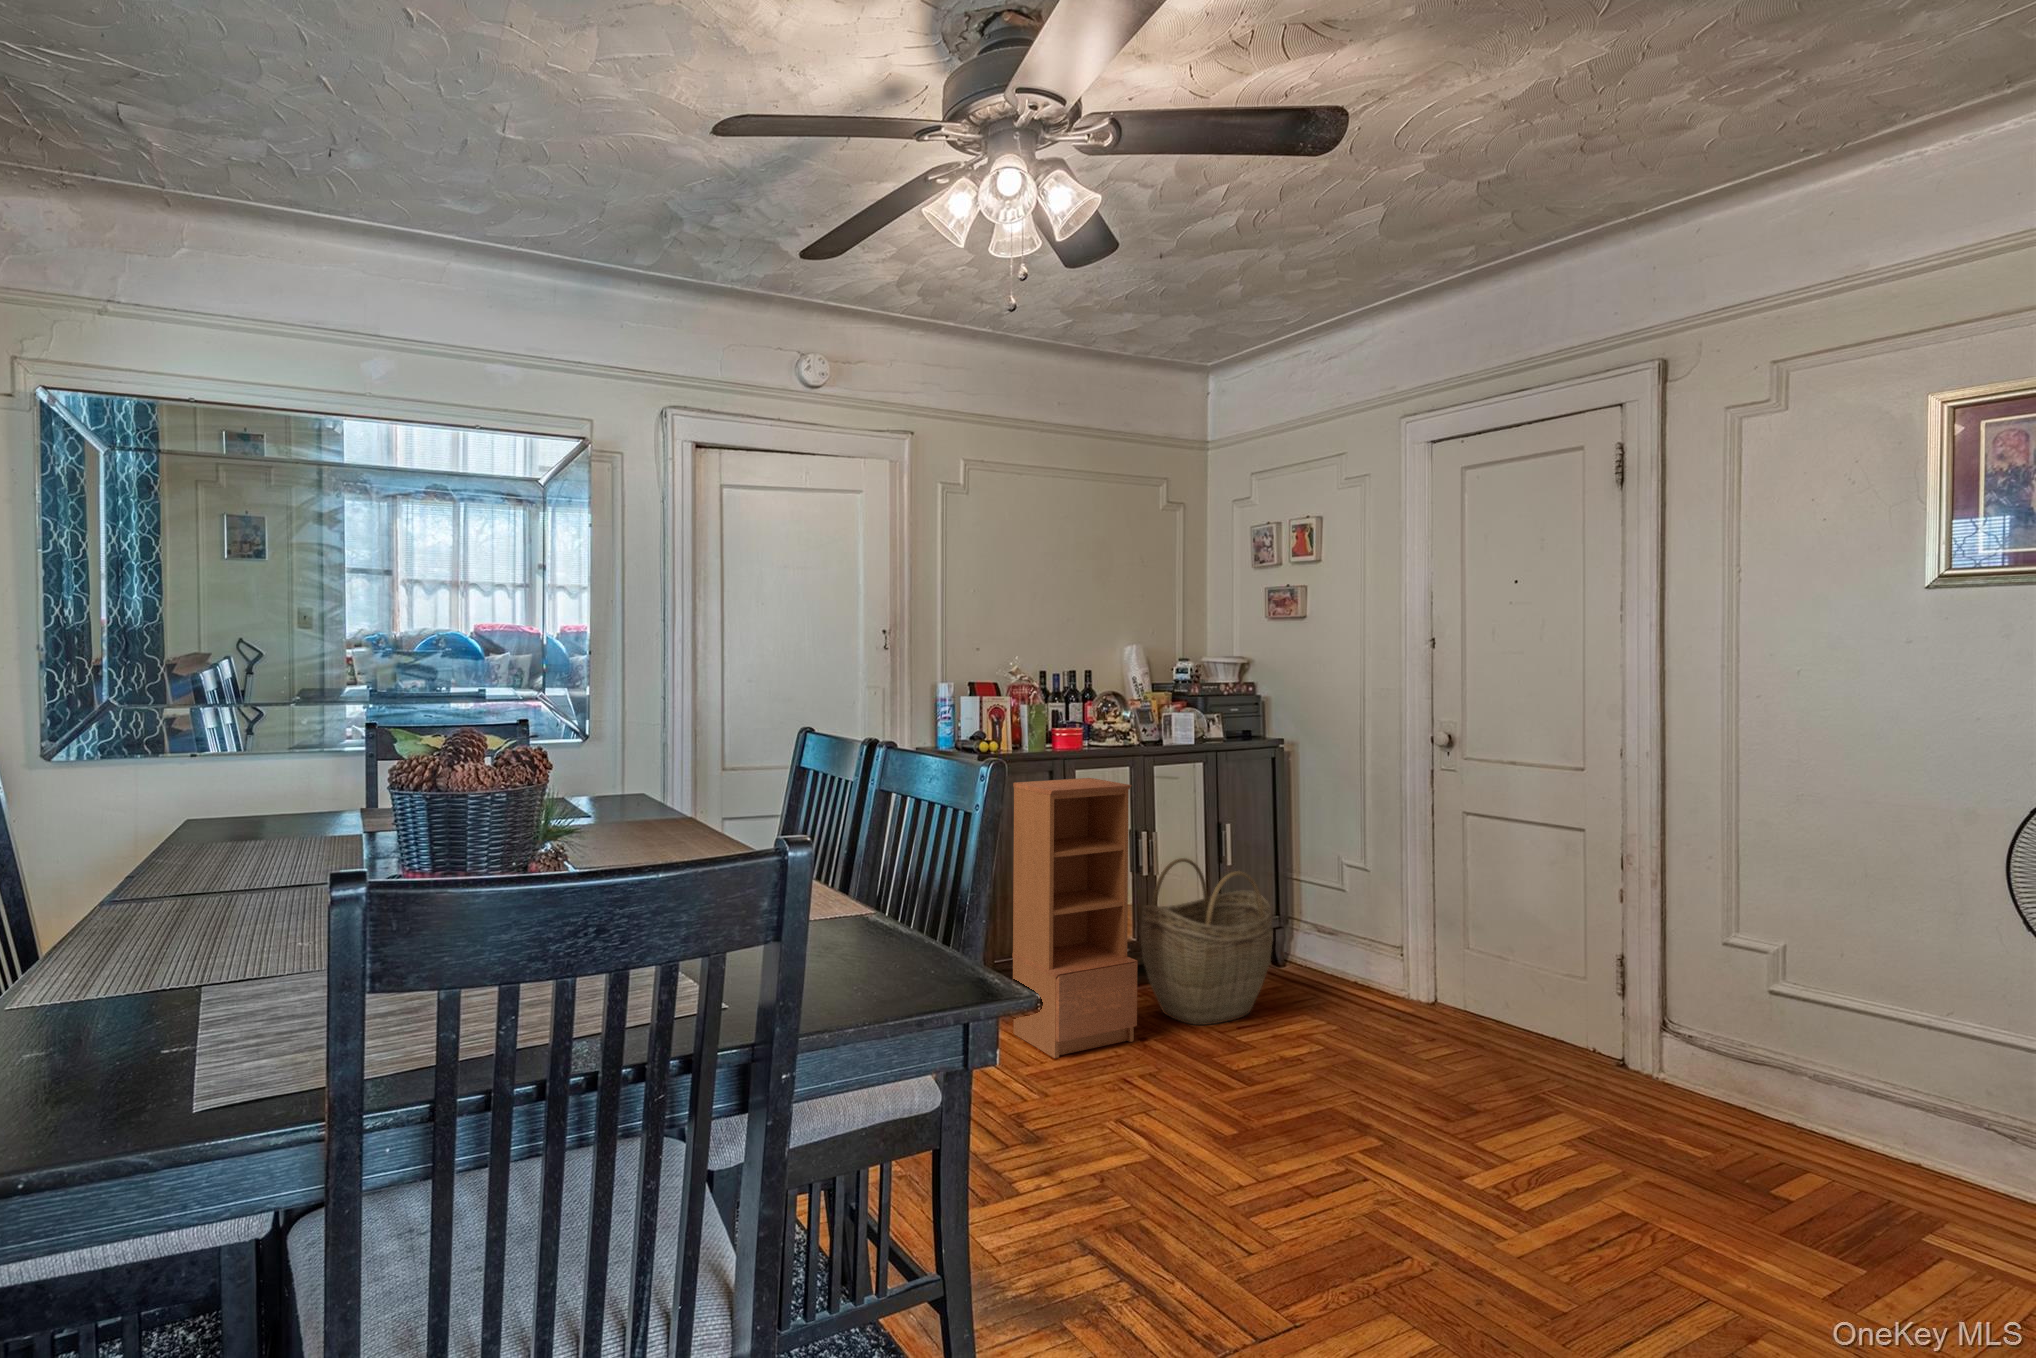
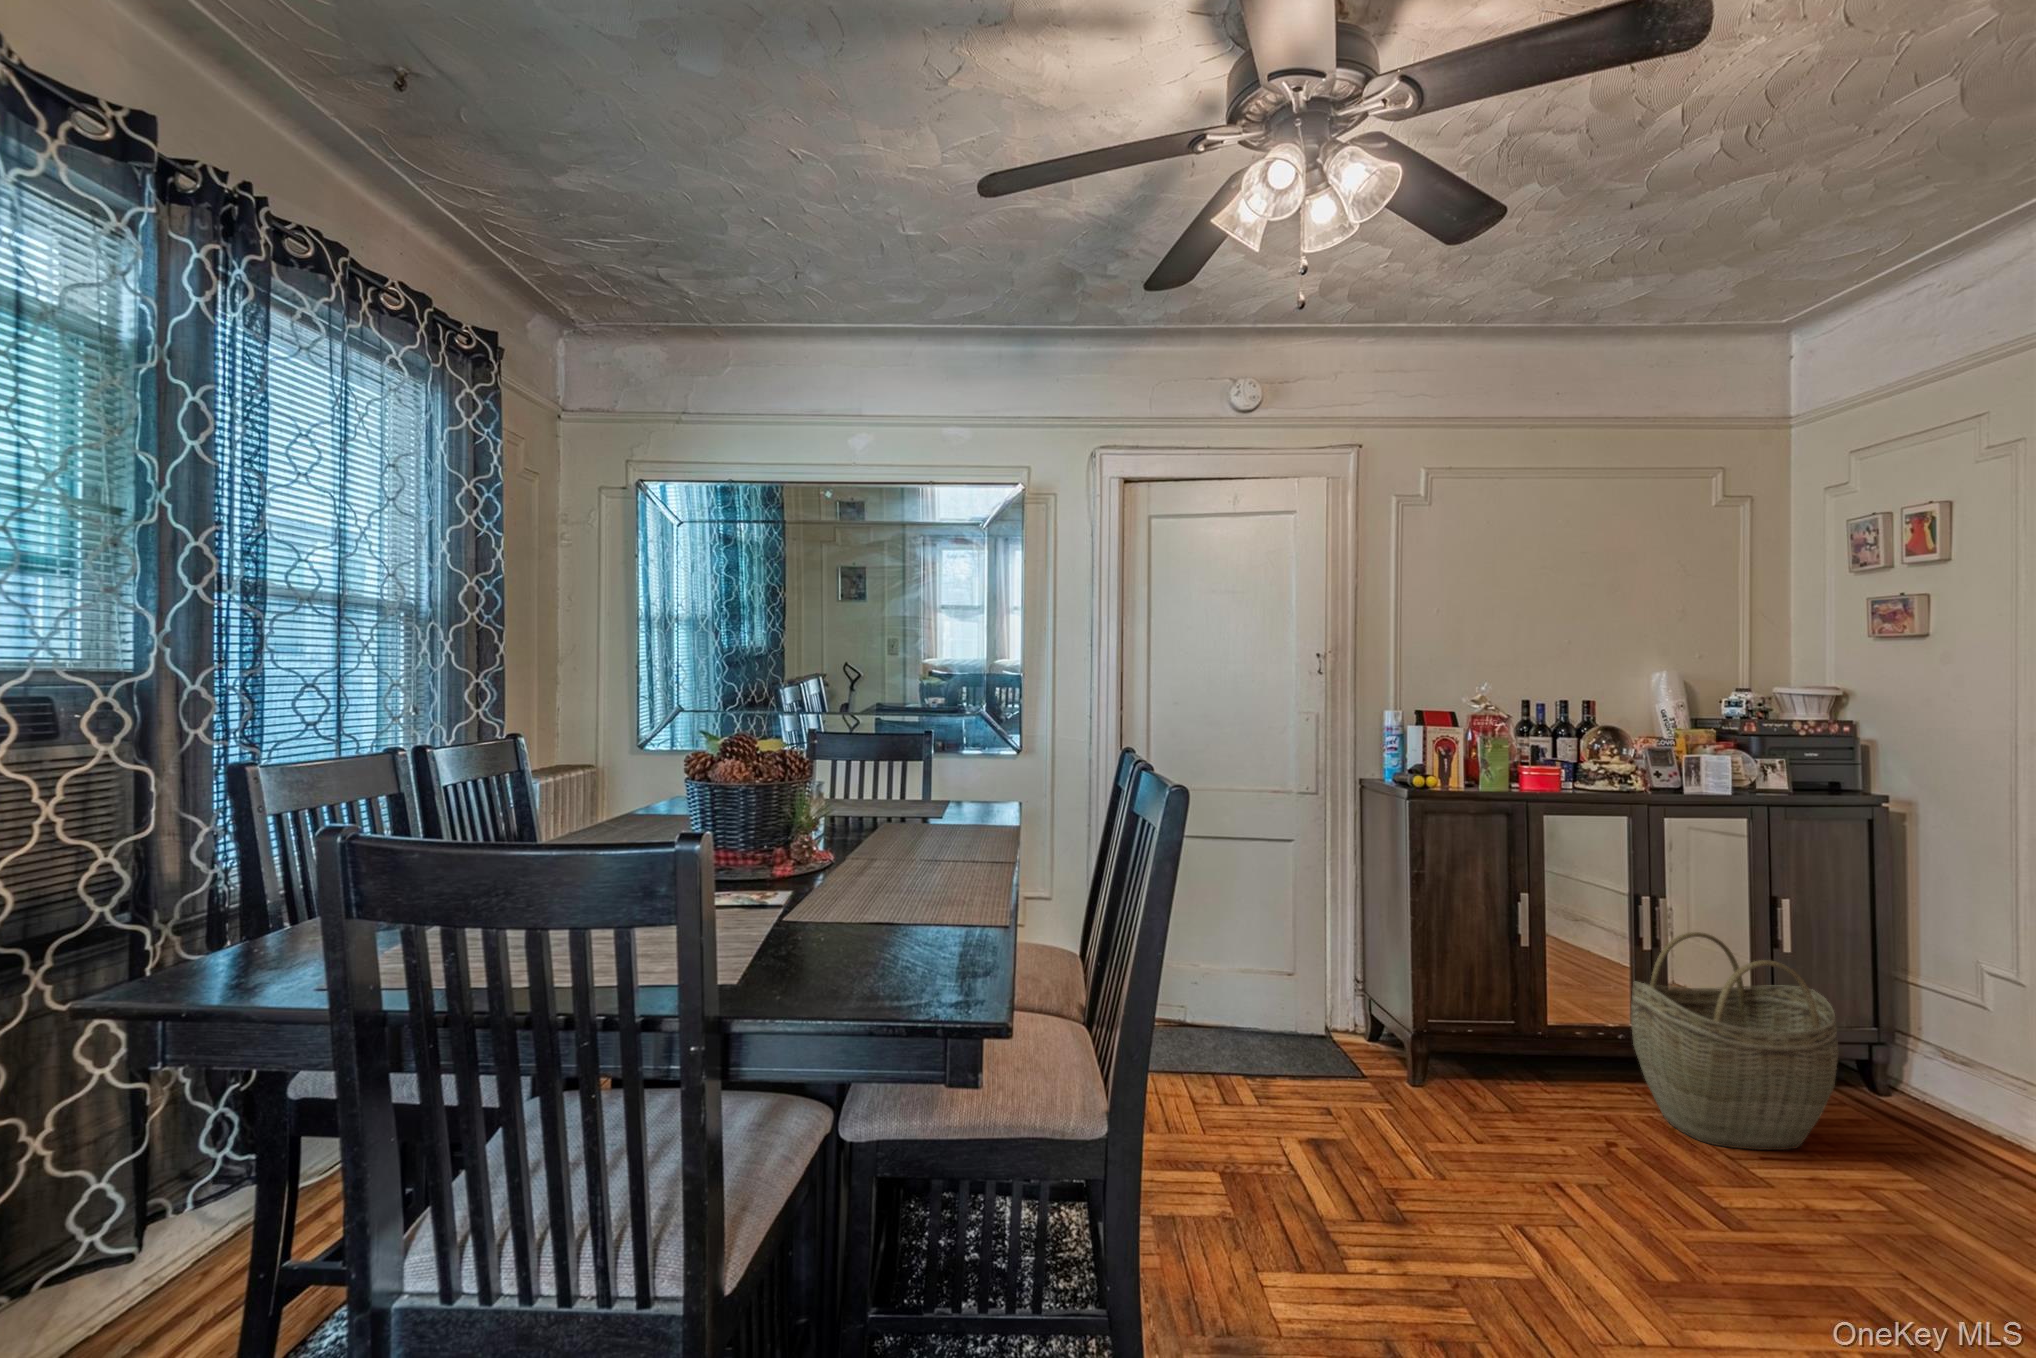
bookcase: present [1012,778,1137,1058] -> none [1451,822,1604,1140]

